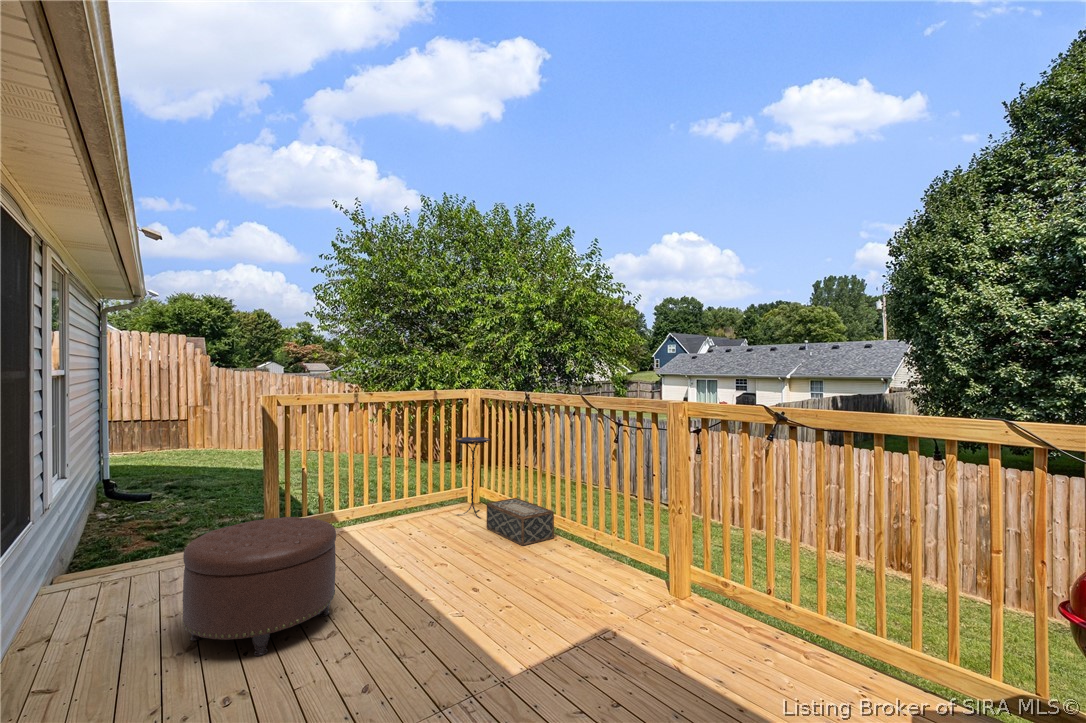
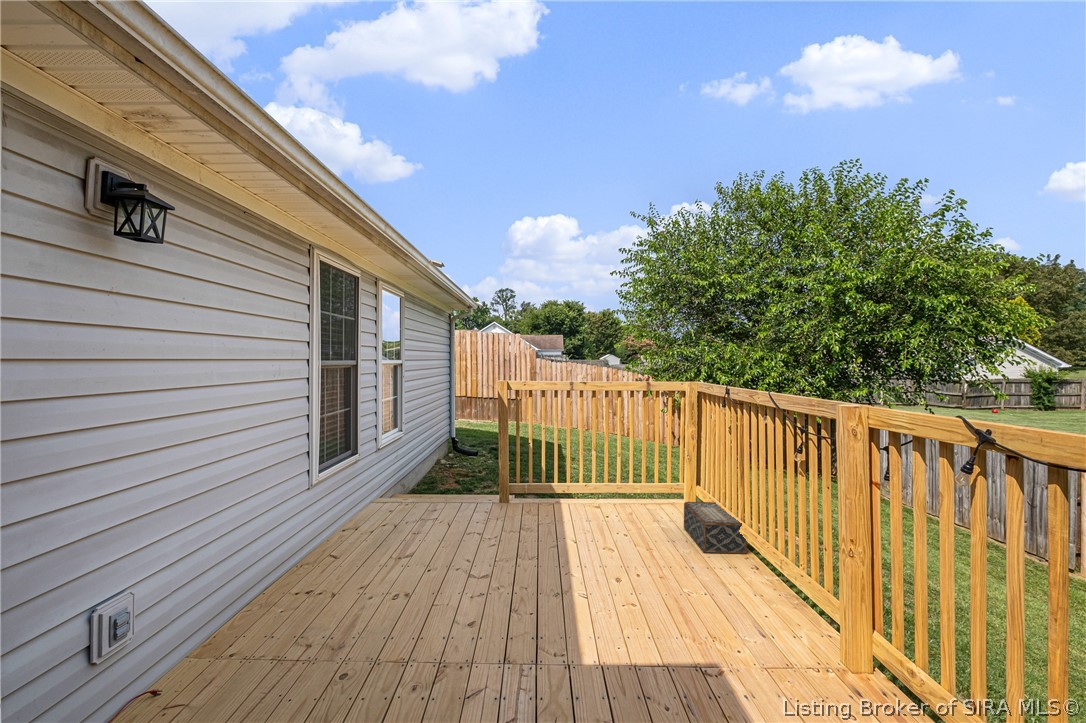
side table: present [456,437,490,518] -> none [666,432,704,517]
ottoman: present [182,517,336,656] -> none [399,478,504,578]

